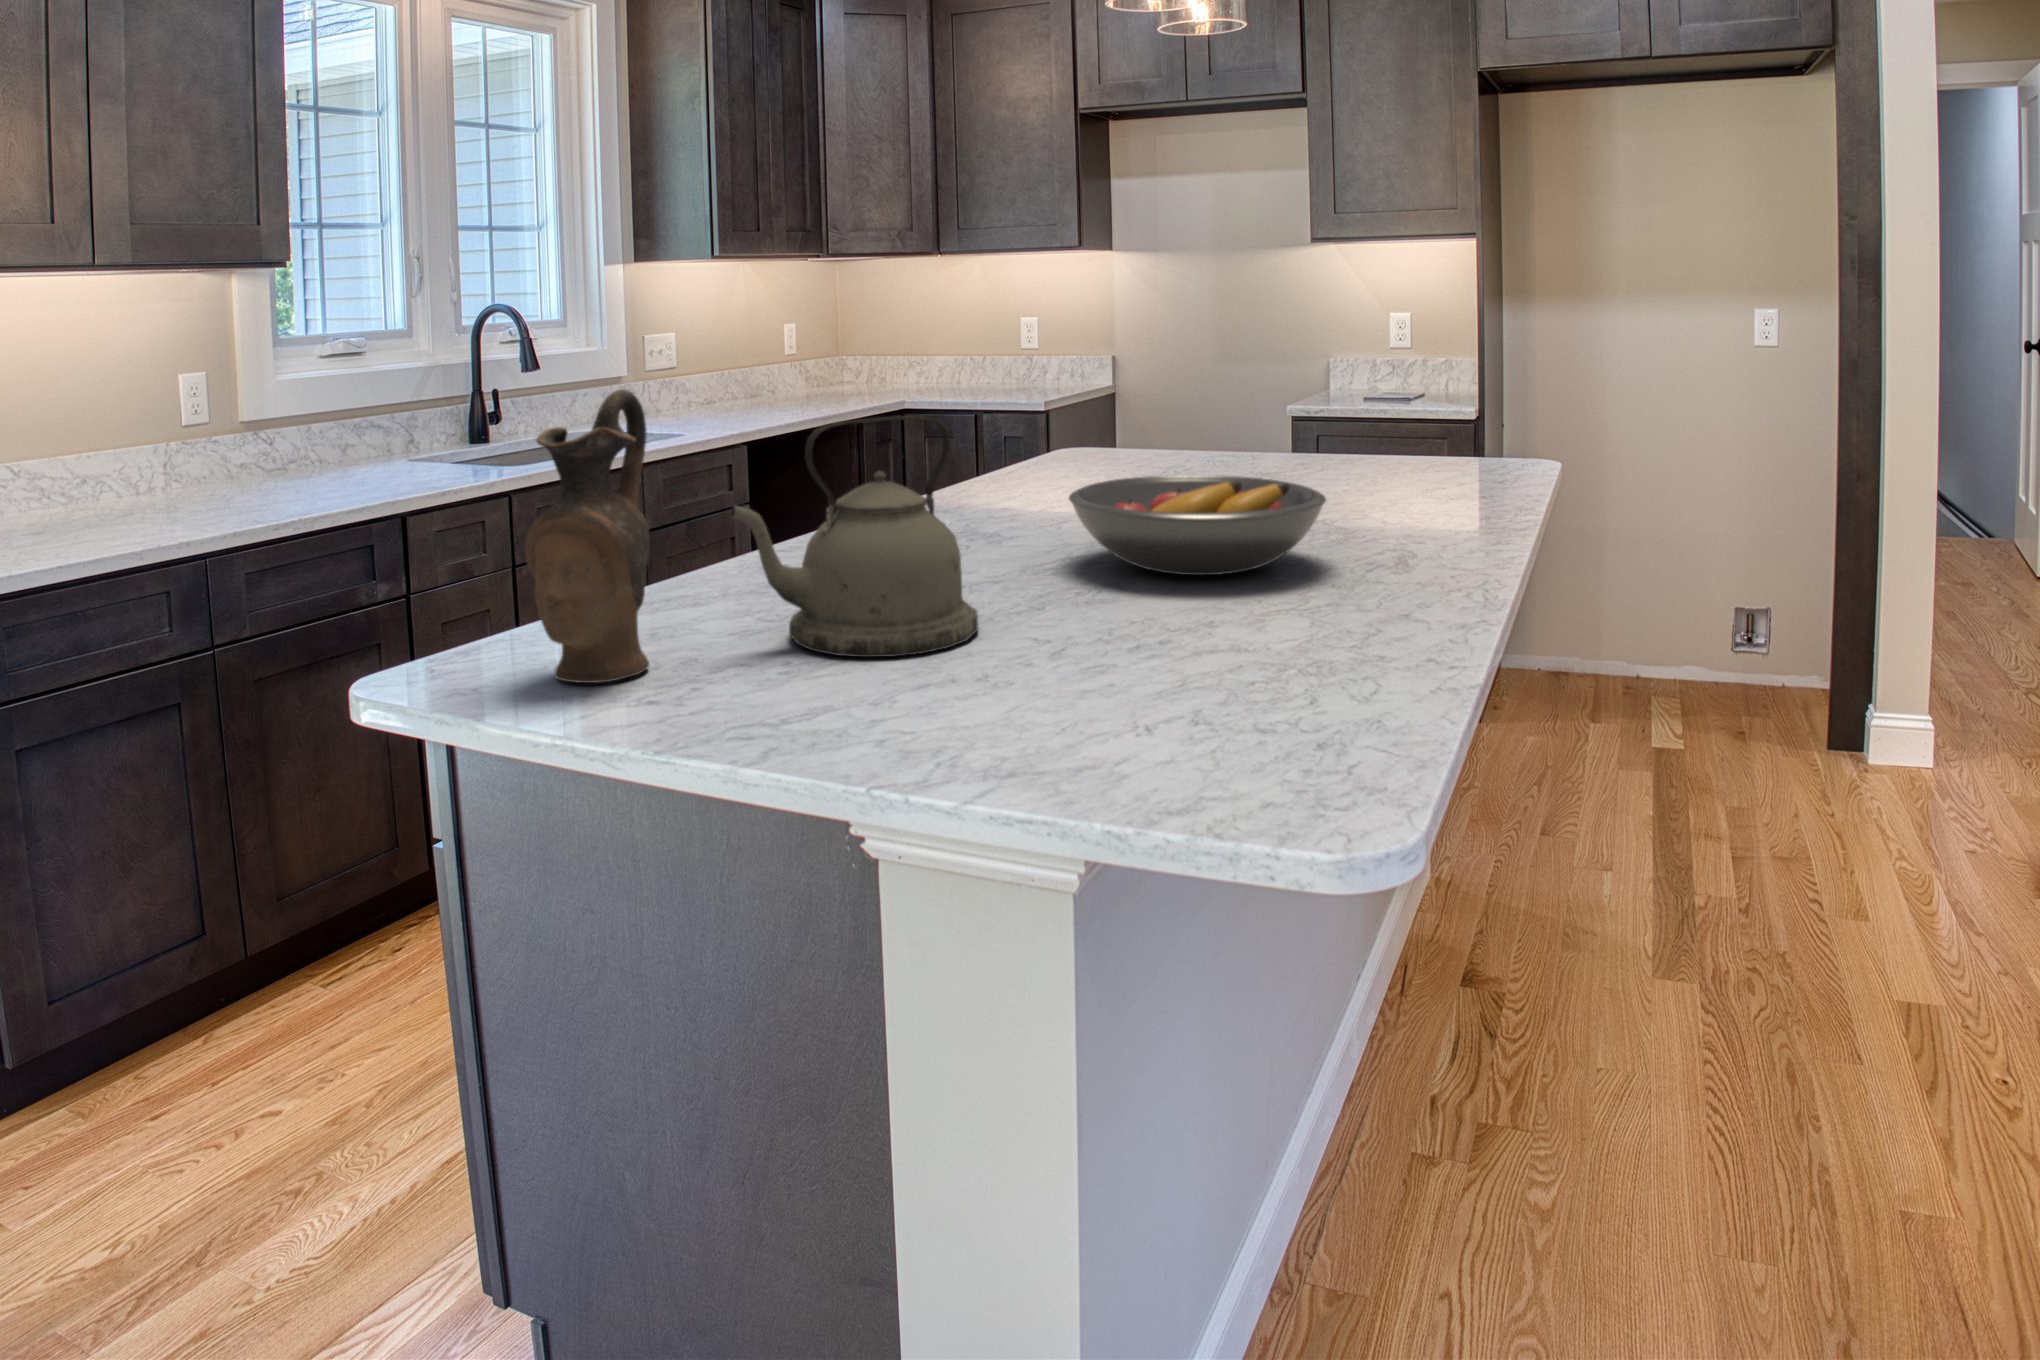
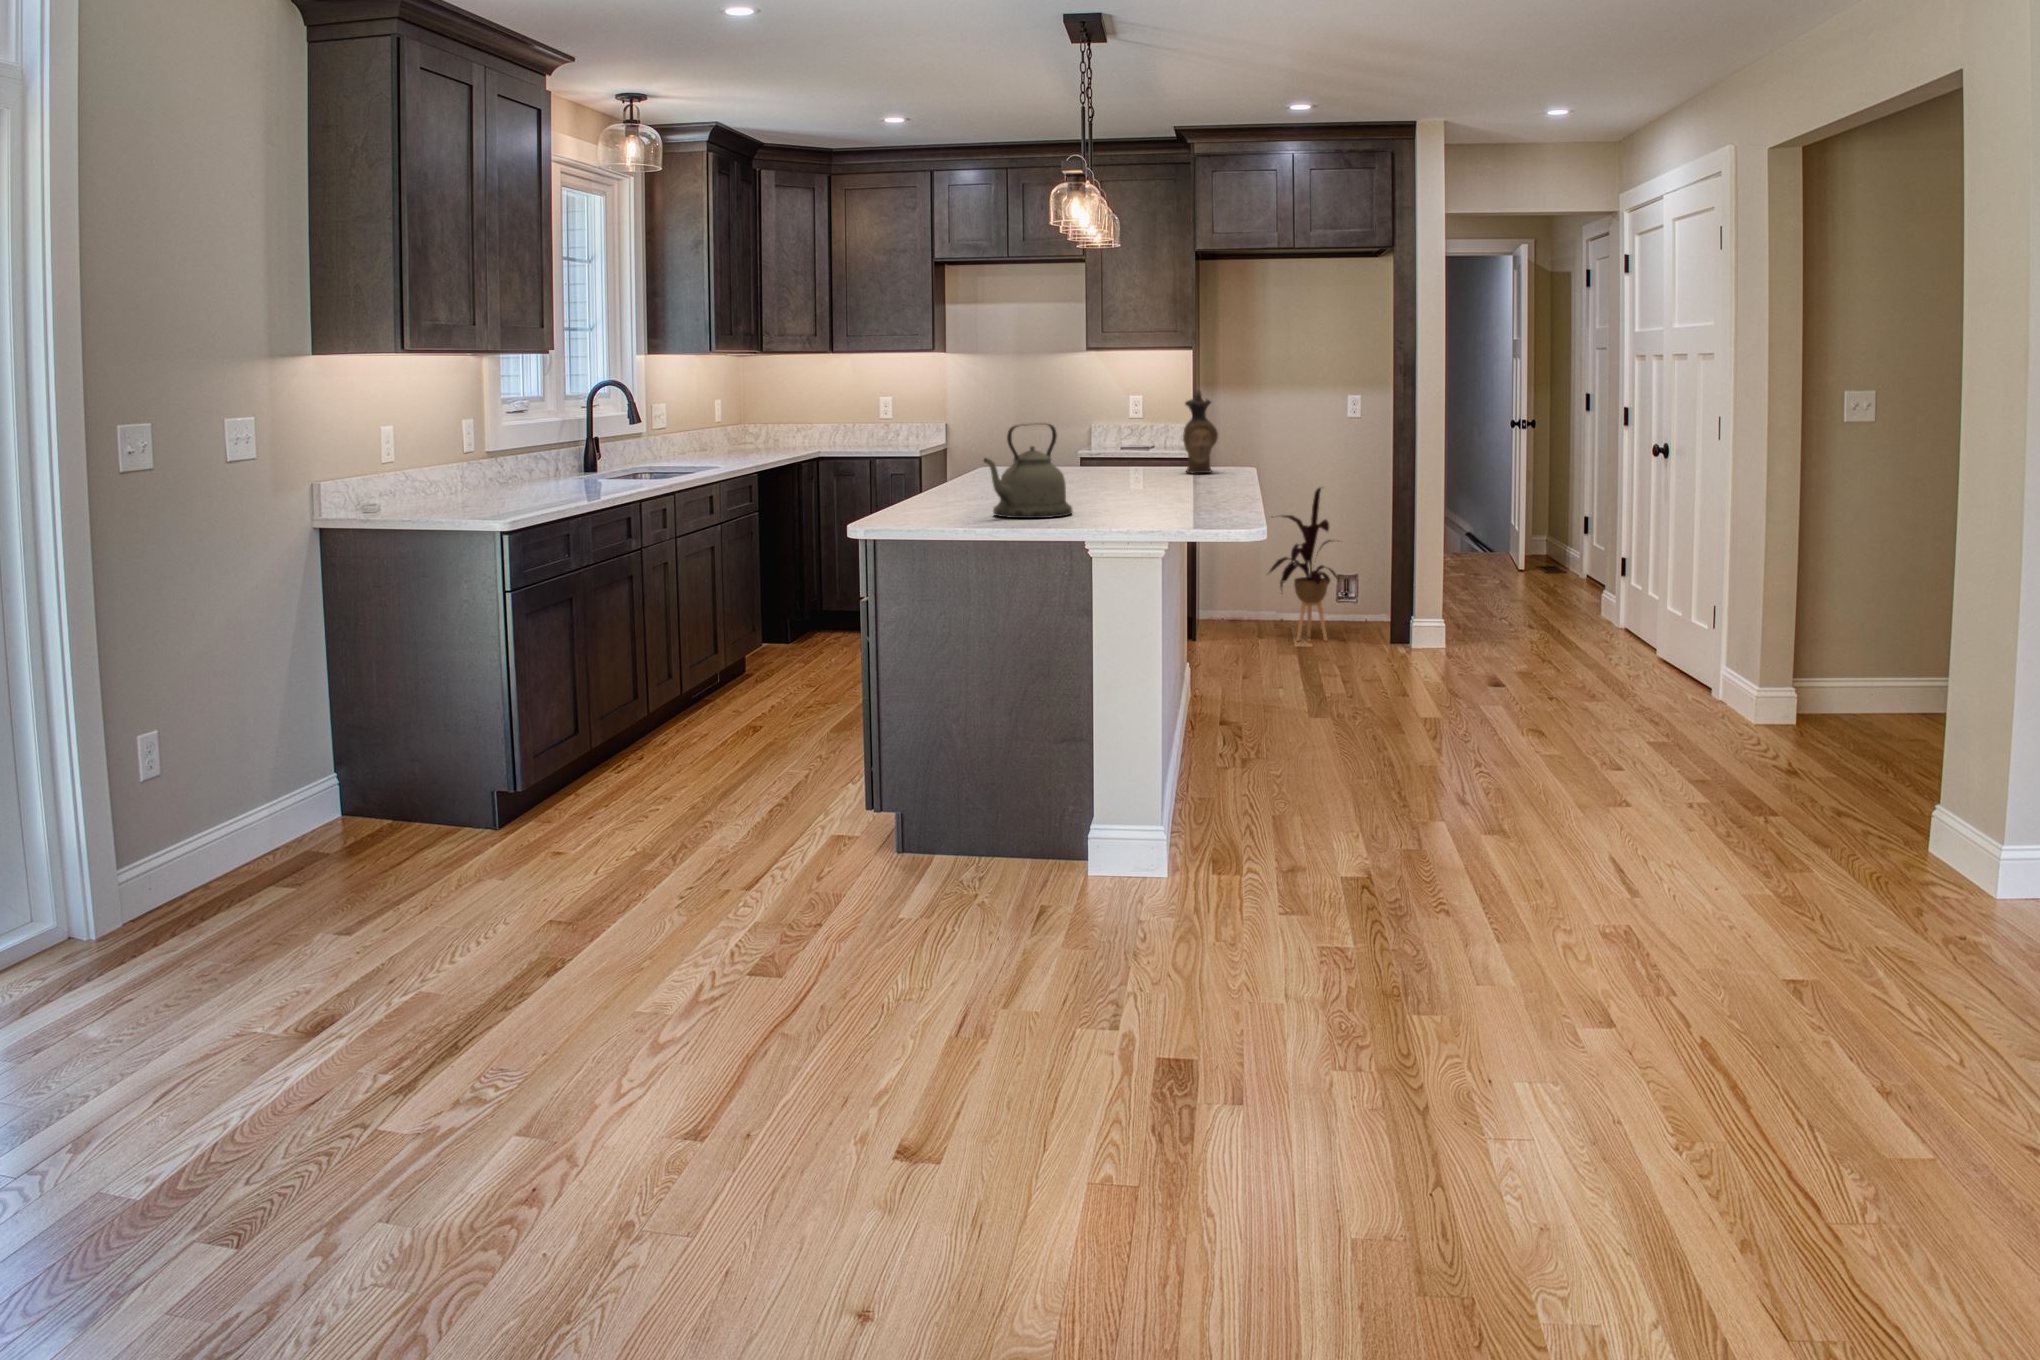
ceramic pitcher: present [525,389,650,683] -> present [1183,389,1218,473]
house plant: none [1589,464,1729,717] -> present [1269,488,1338,641]
fruit bowl: present [1069,475,1326,575] -> none [1075,457,1191,499]

